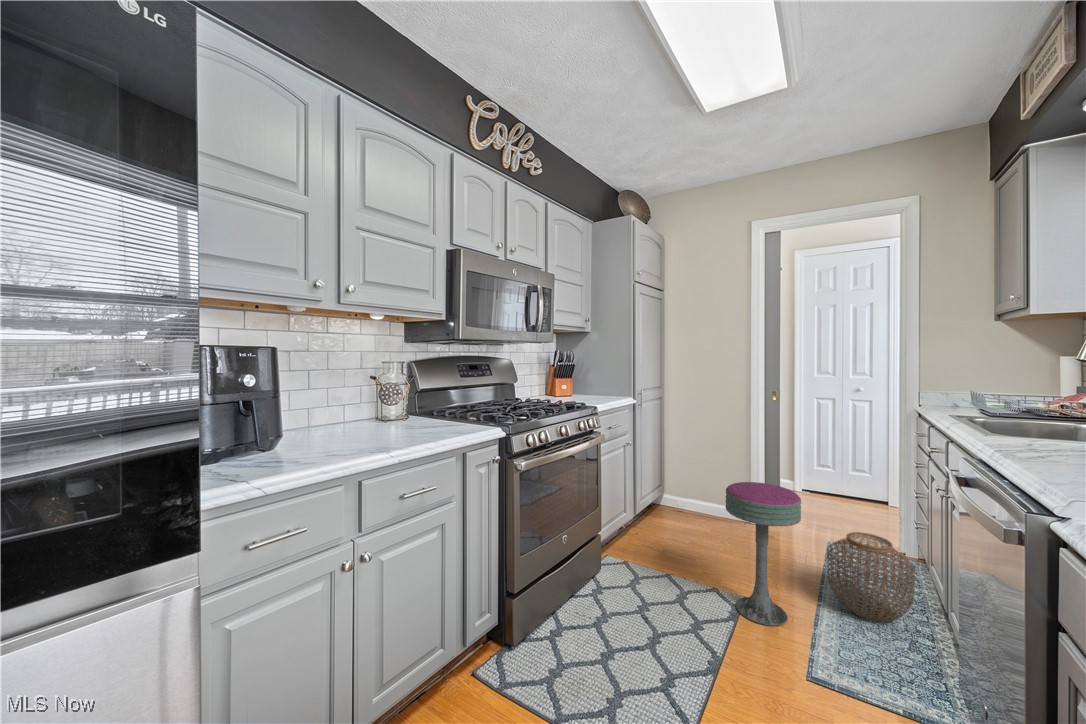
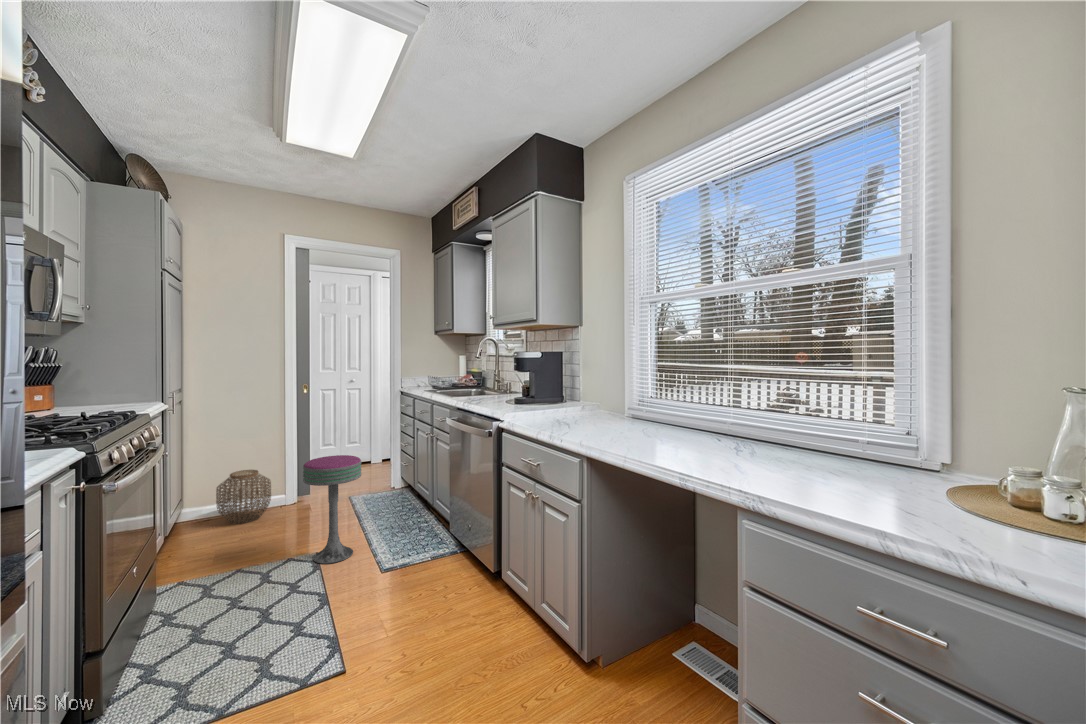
woven basket: present [827,532,915,622] -> present [216,470,271,524]

